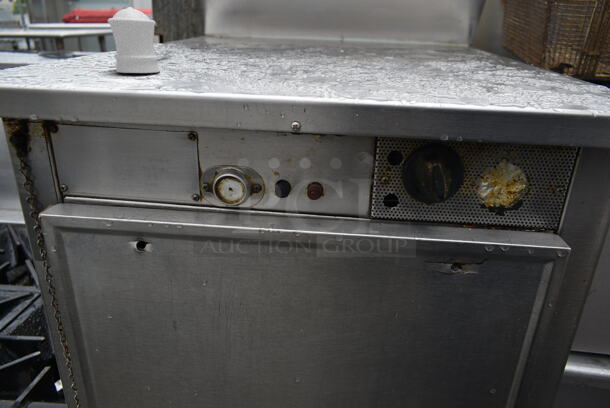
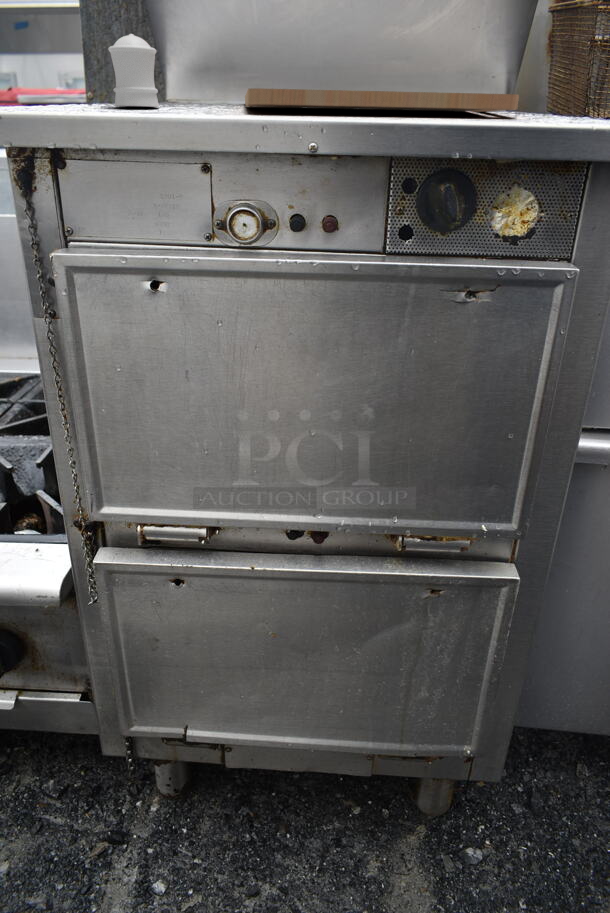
cutting board: none [236,56,504,81] -> present [245,88,519,112]

